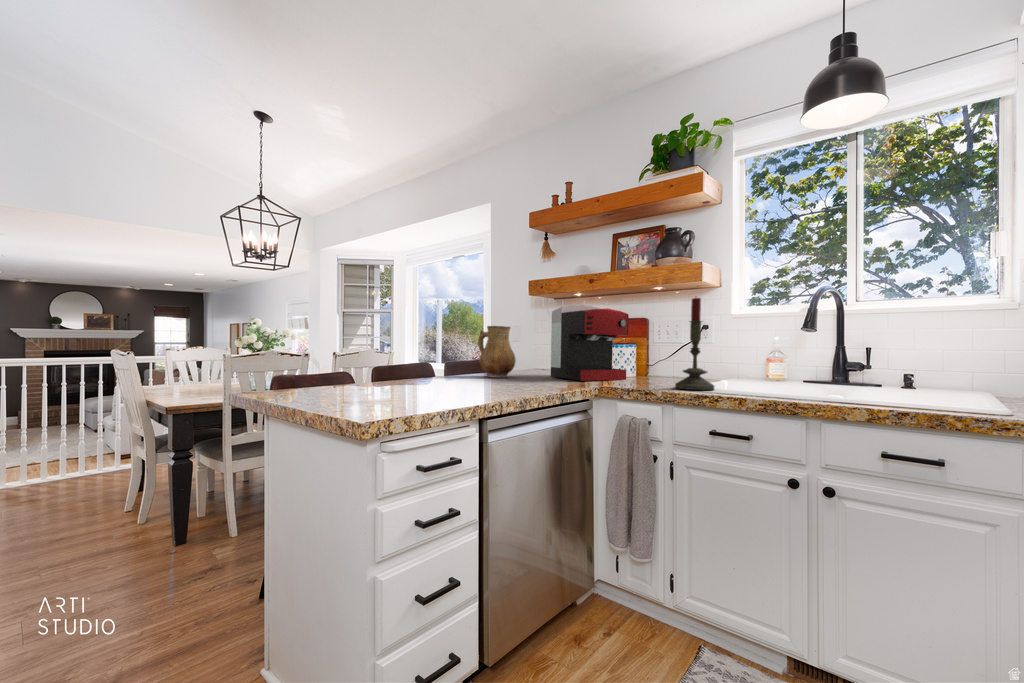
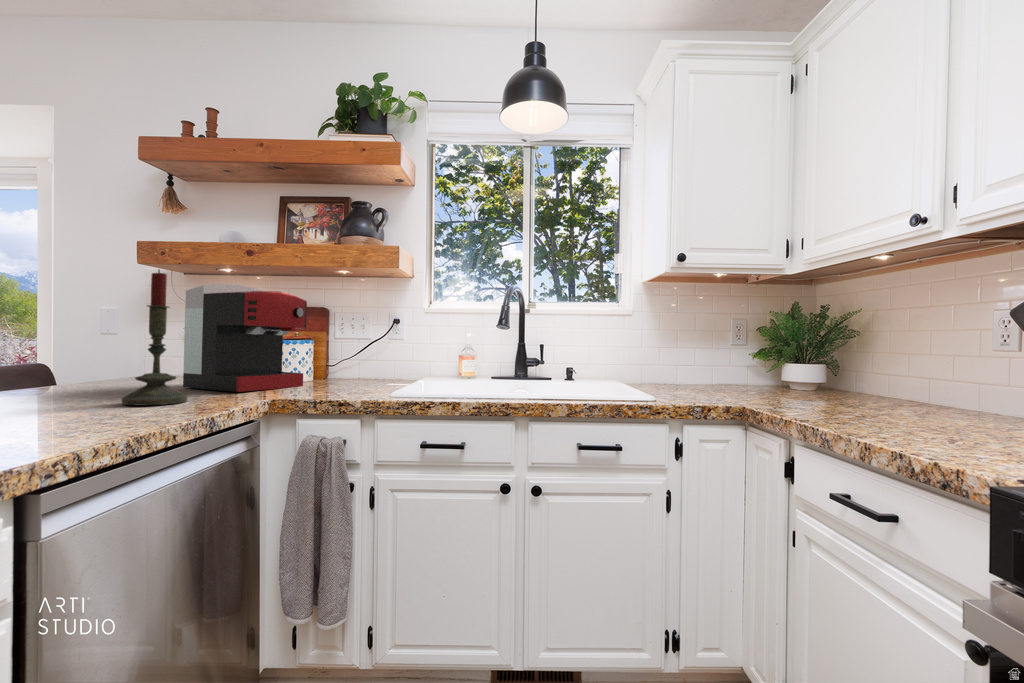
candle: present [675,298,715,390] -> present [122,270,187,406]
ceramic pitcher: present [478,326,516,378] -> none [30,308,115,395]

